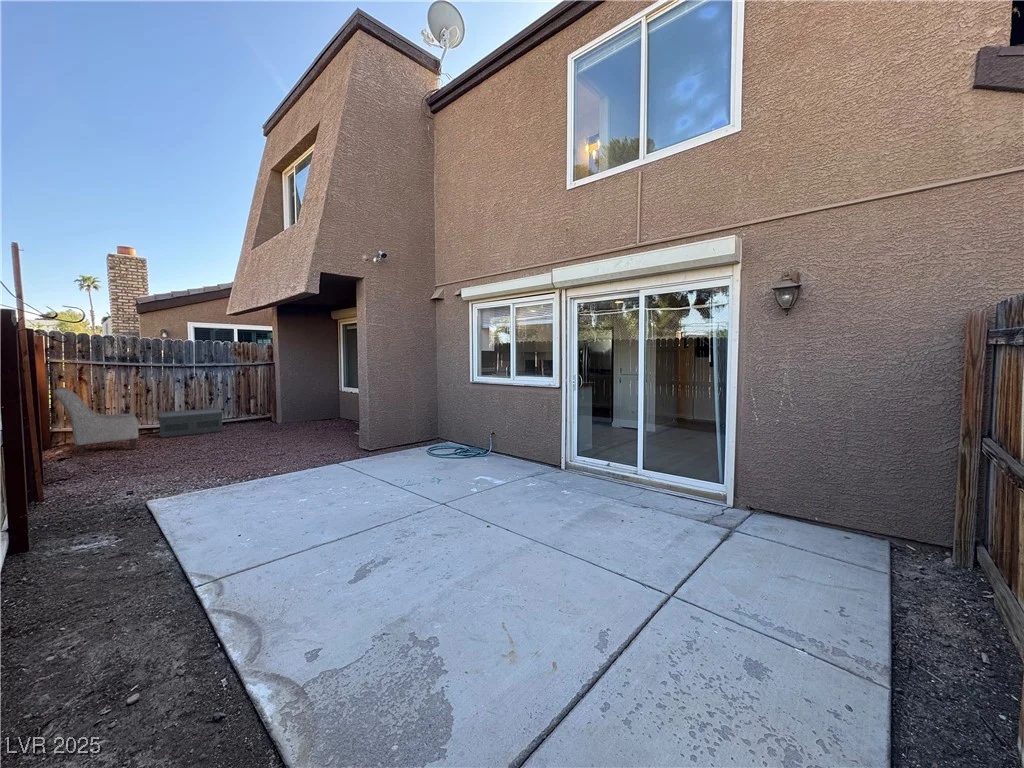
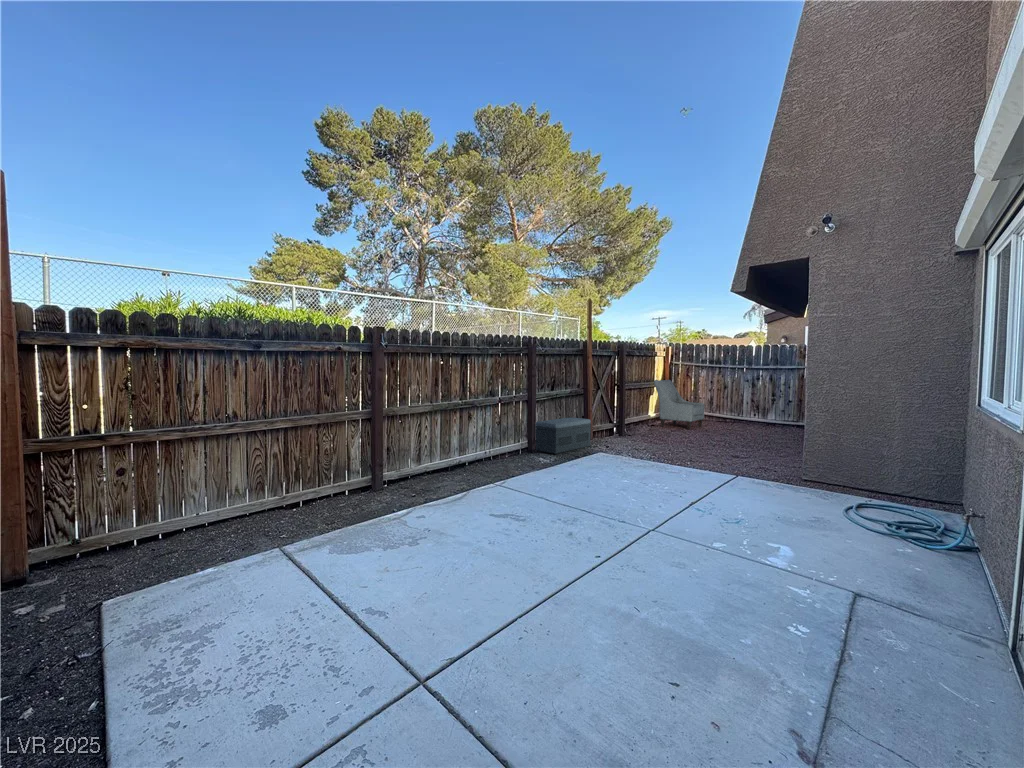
storage bench: present [158,408,223,438] -> present [535,417,591,454]

